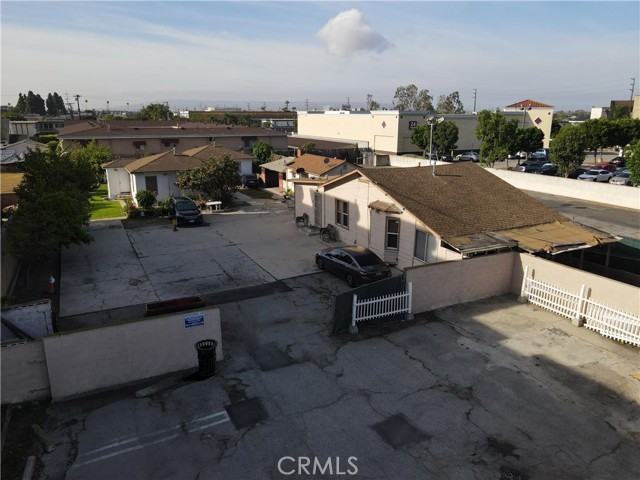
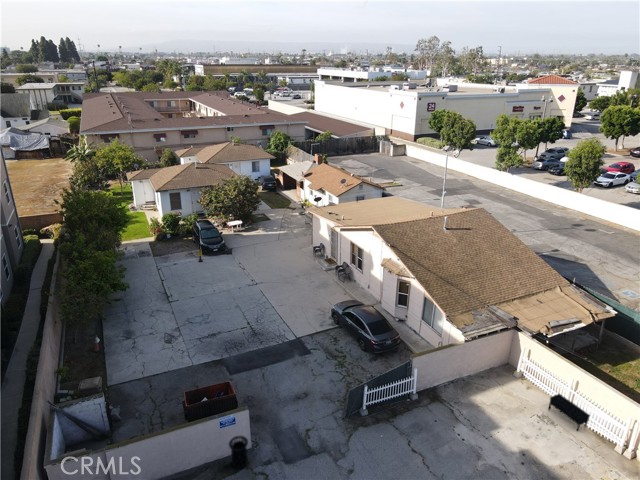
bench: none [560,306,608,340] -> present [549,394,590,431]

